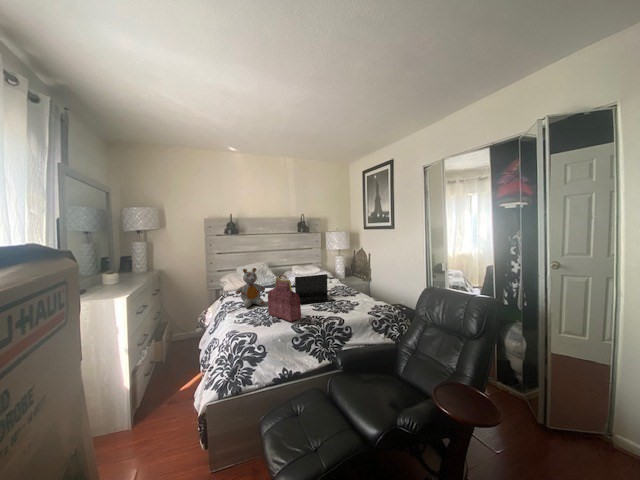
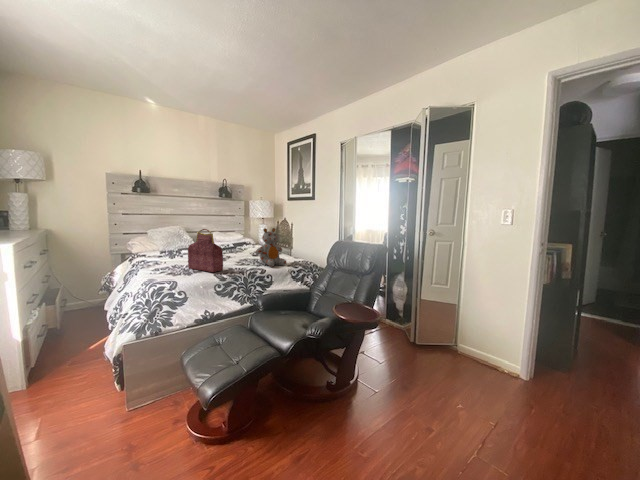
stuffed bear: present [235,268,265,308] -> present [256,228,286,267]
laptop: present [295,274,334,304] -> none [216,235,256,261]

